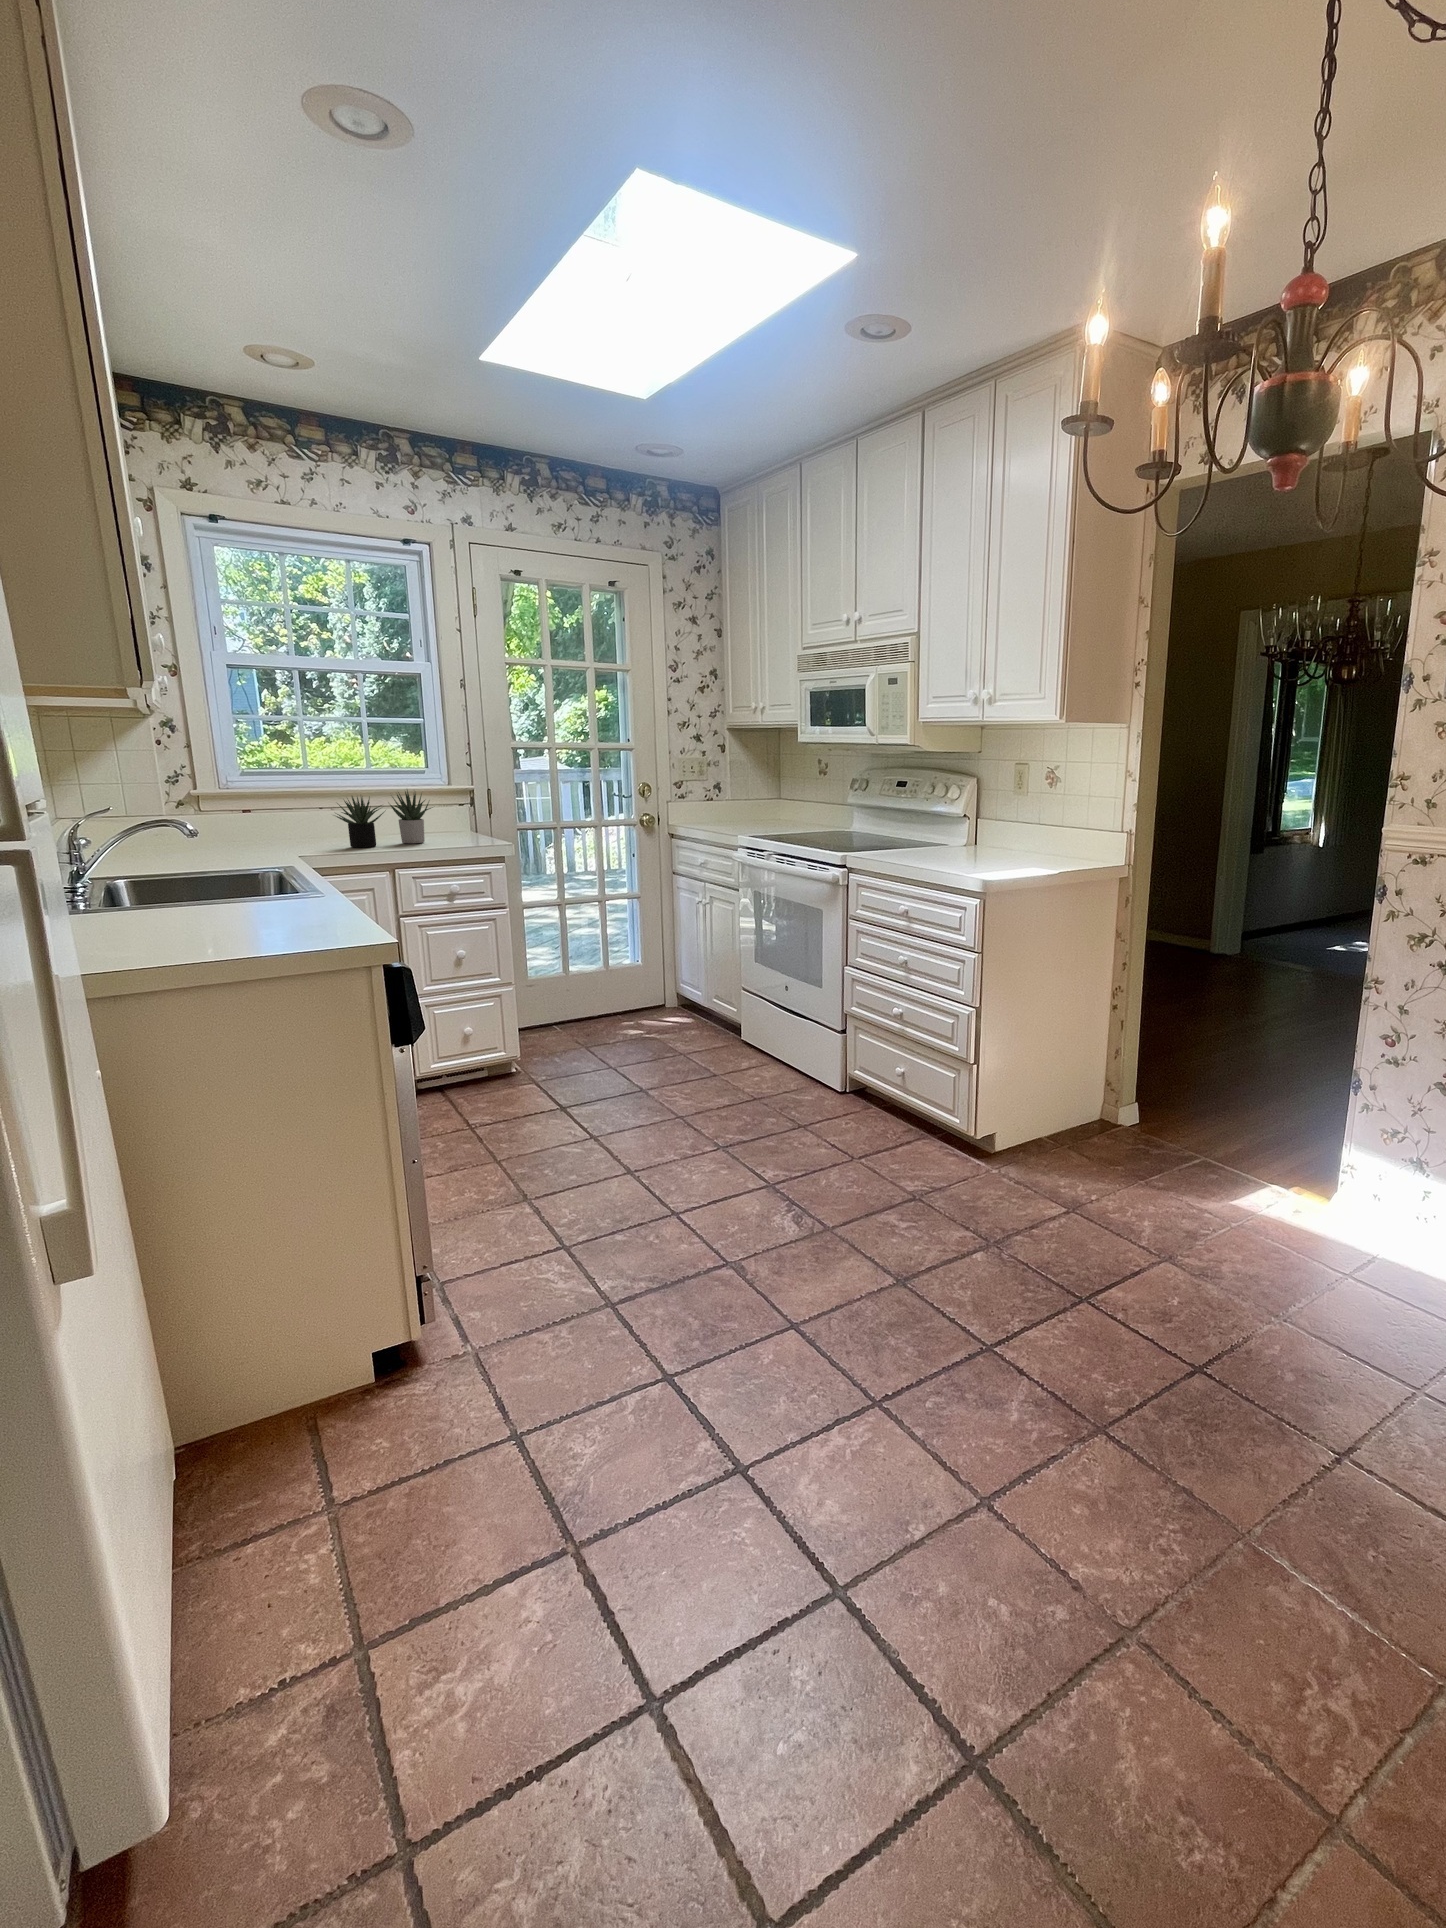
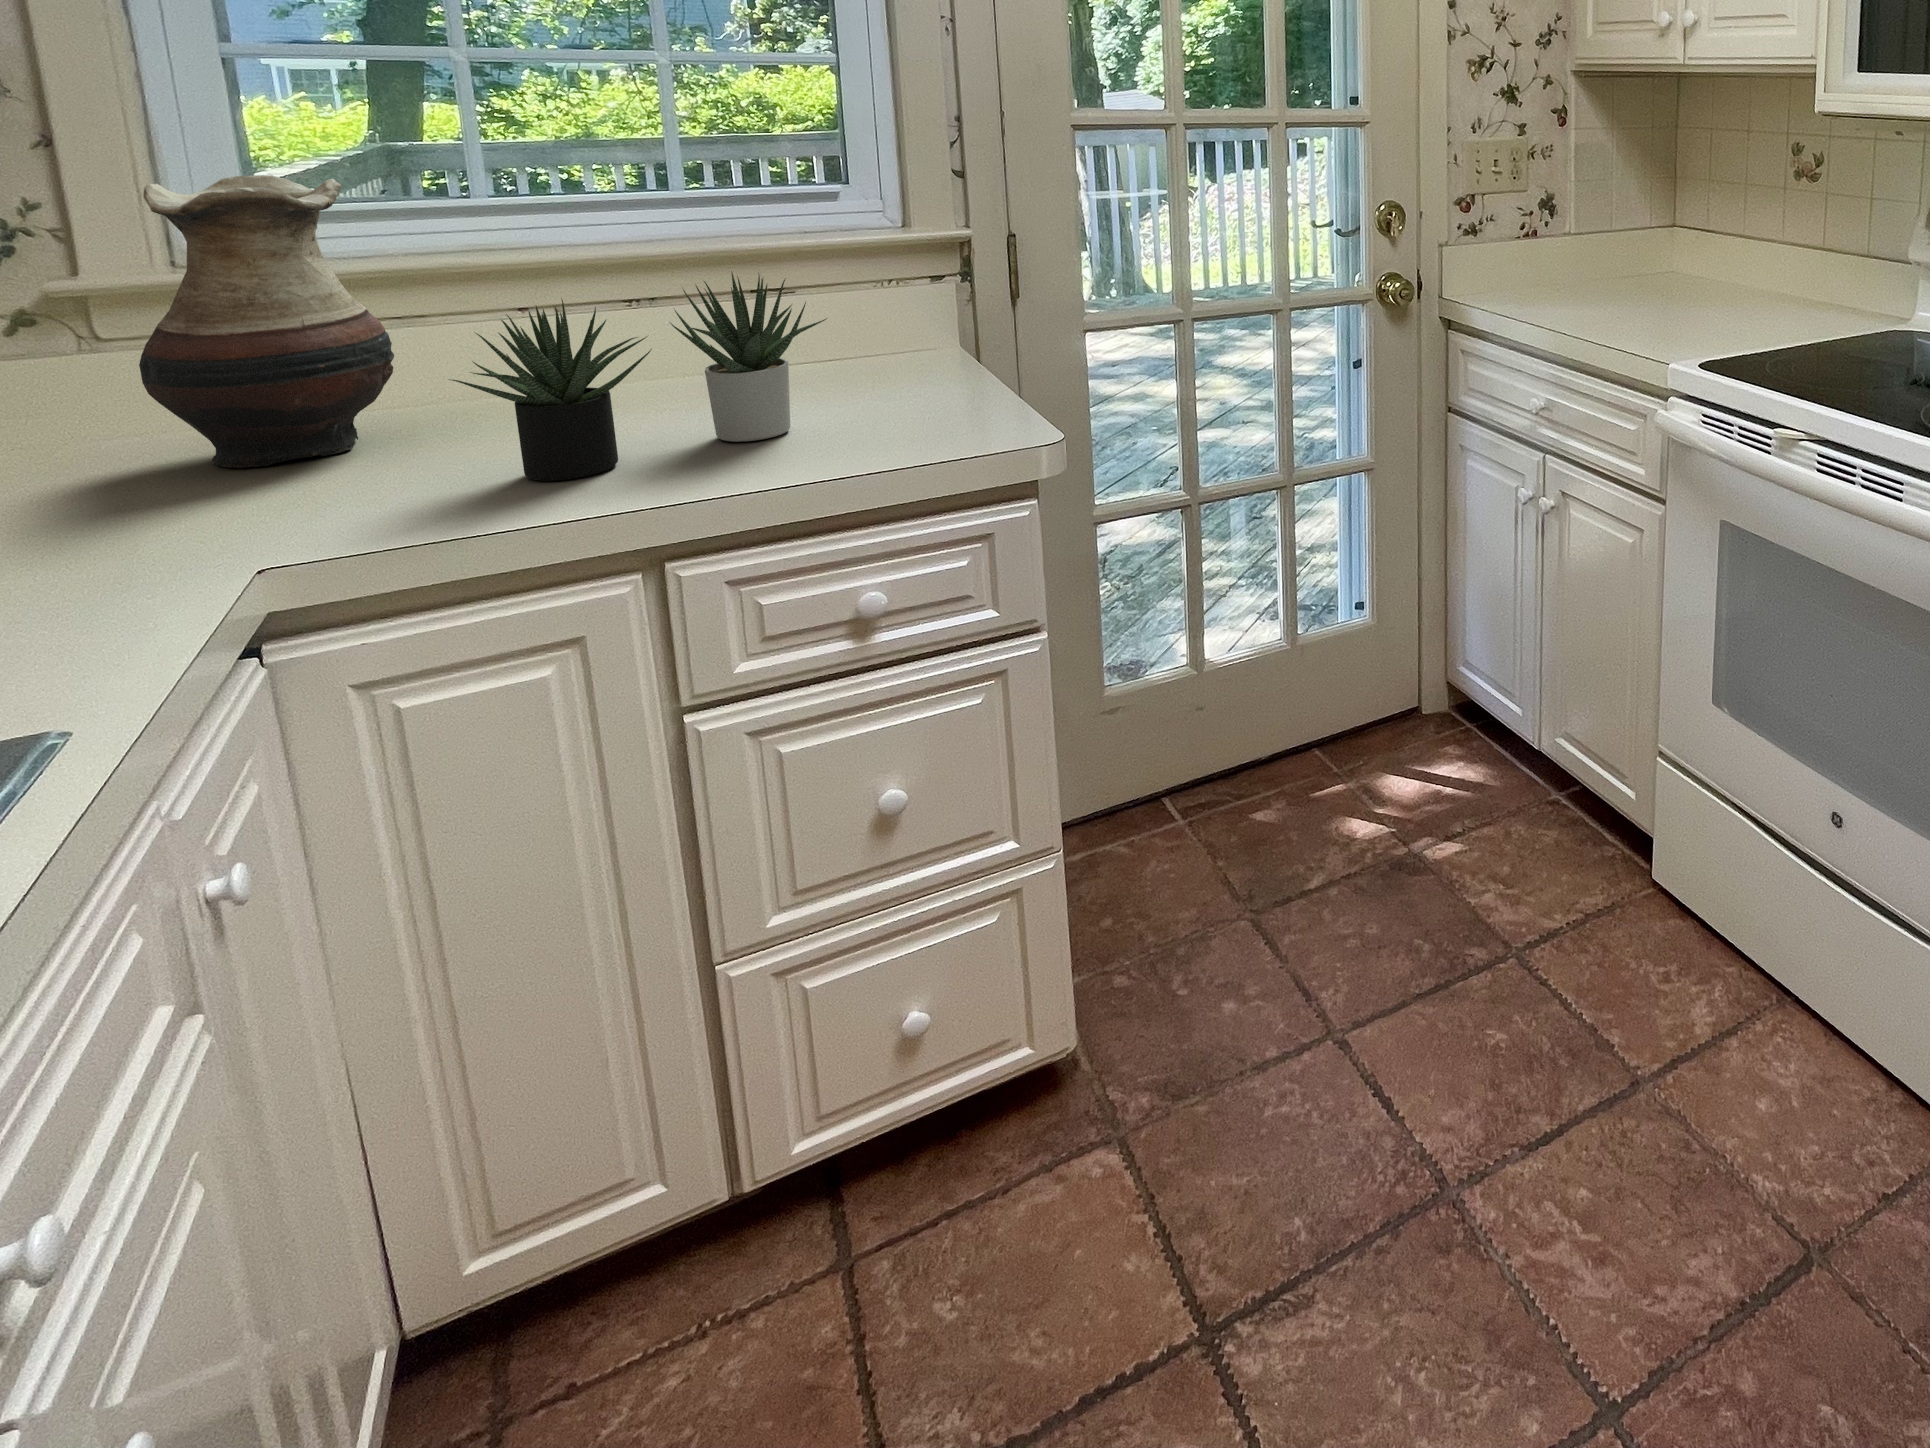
vase: none [233,757,298,846] -> present [139,175,394,467]

